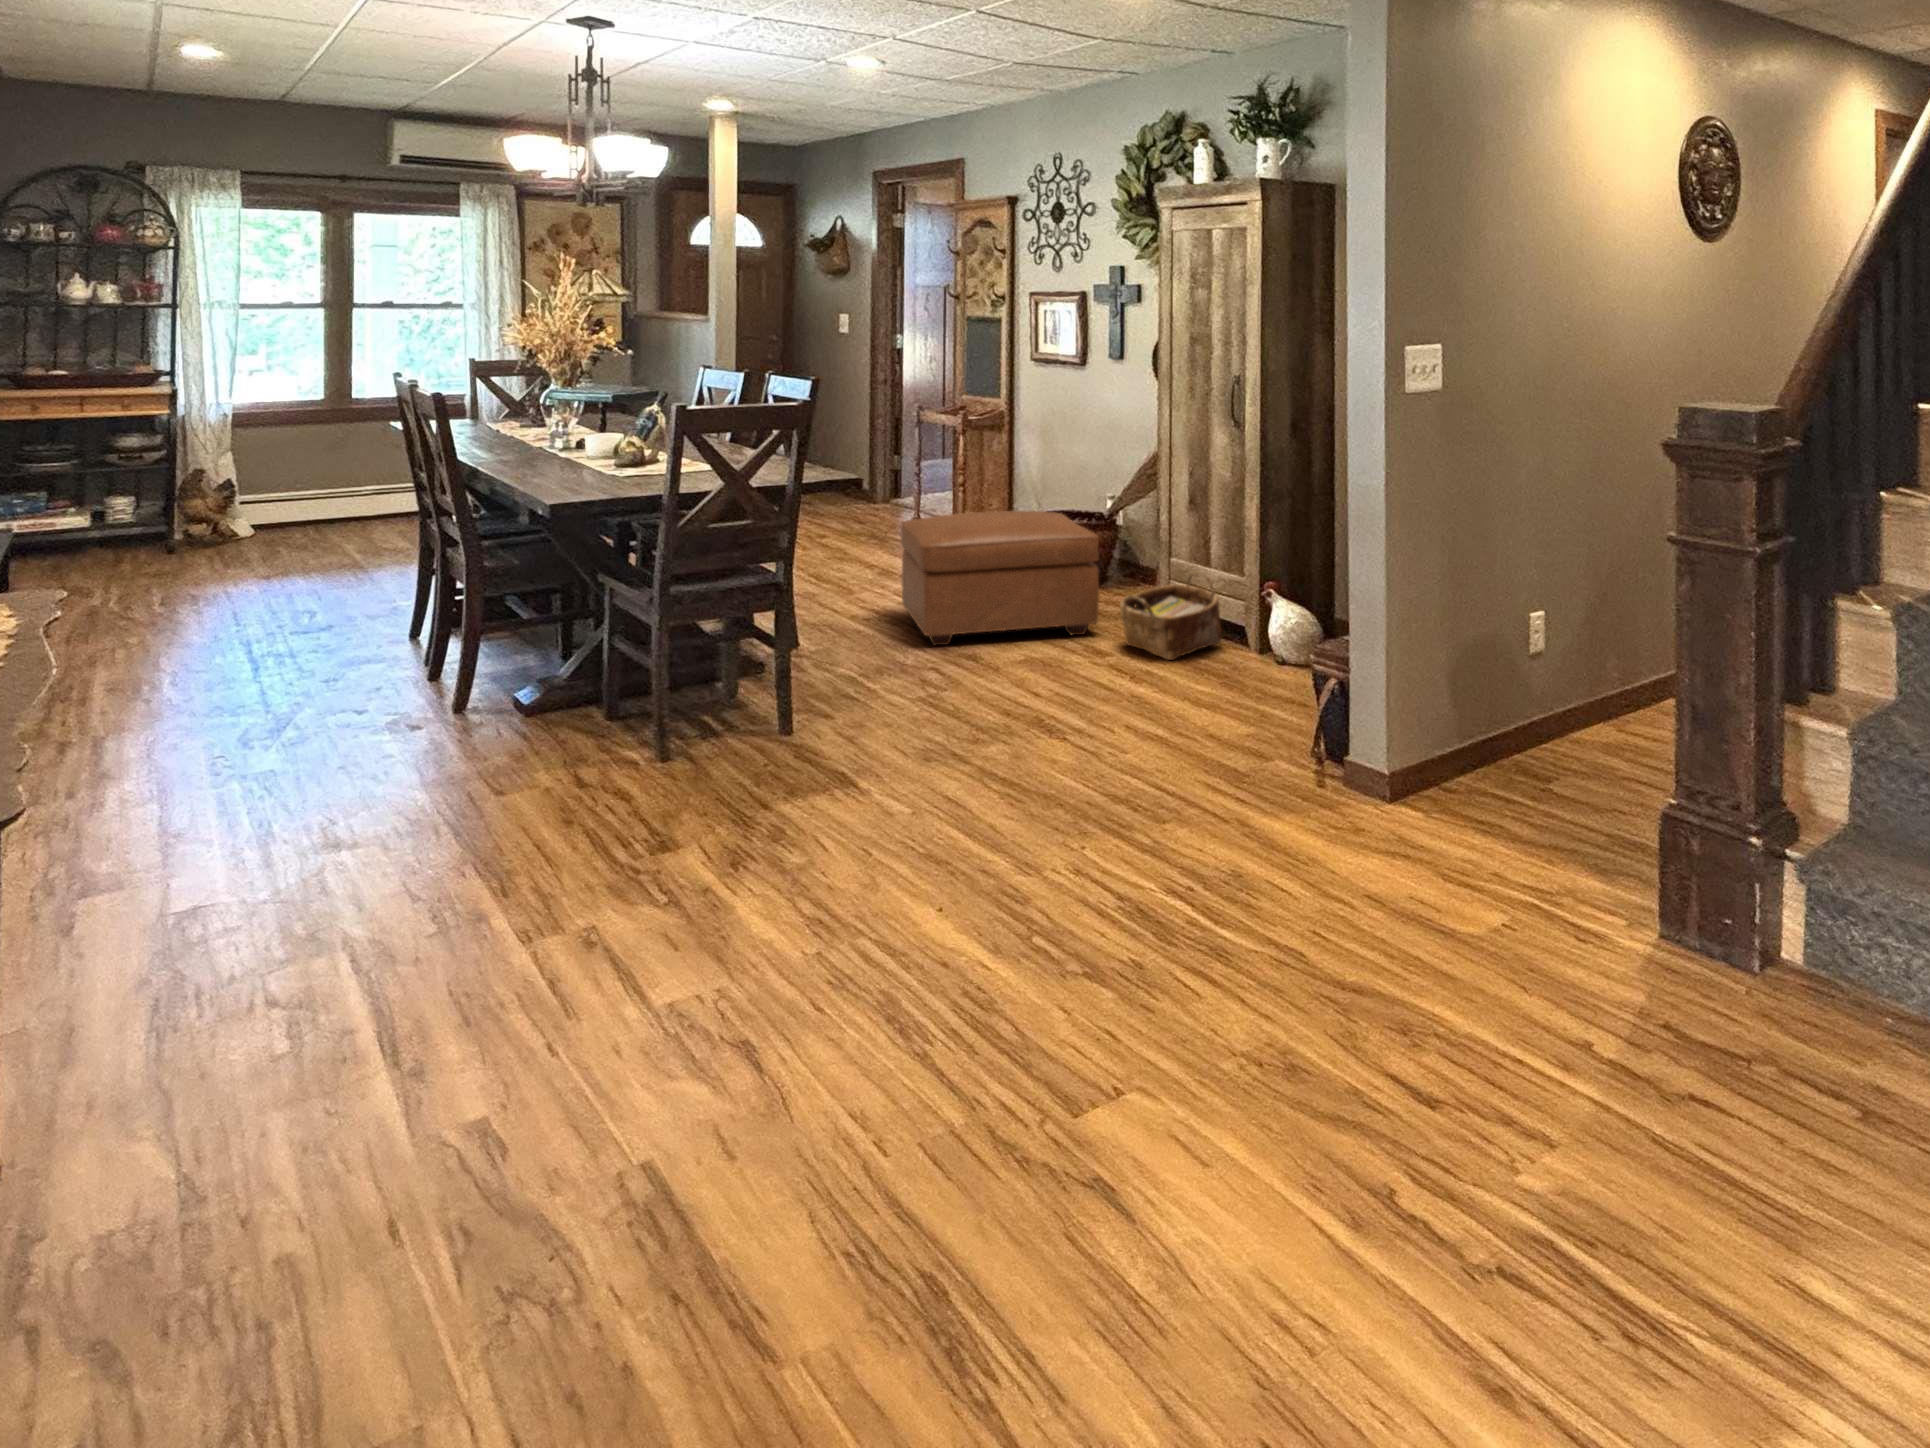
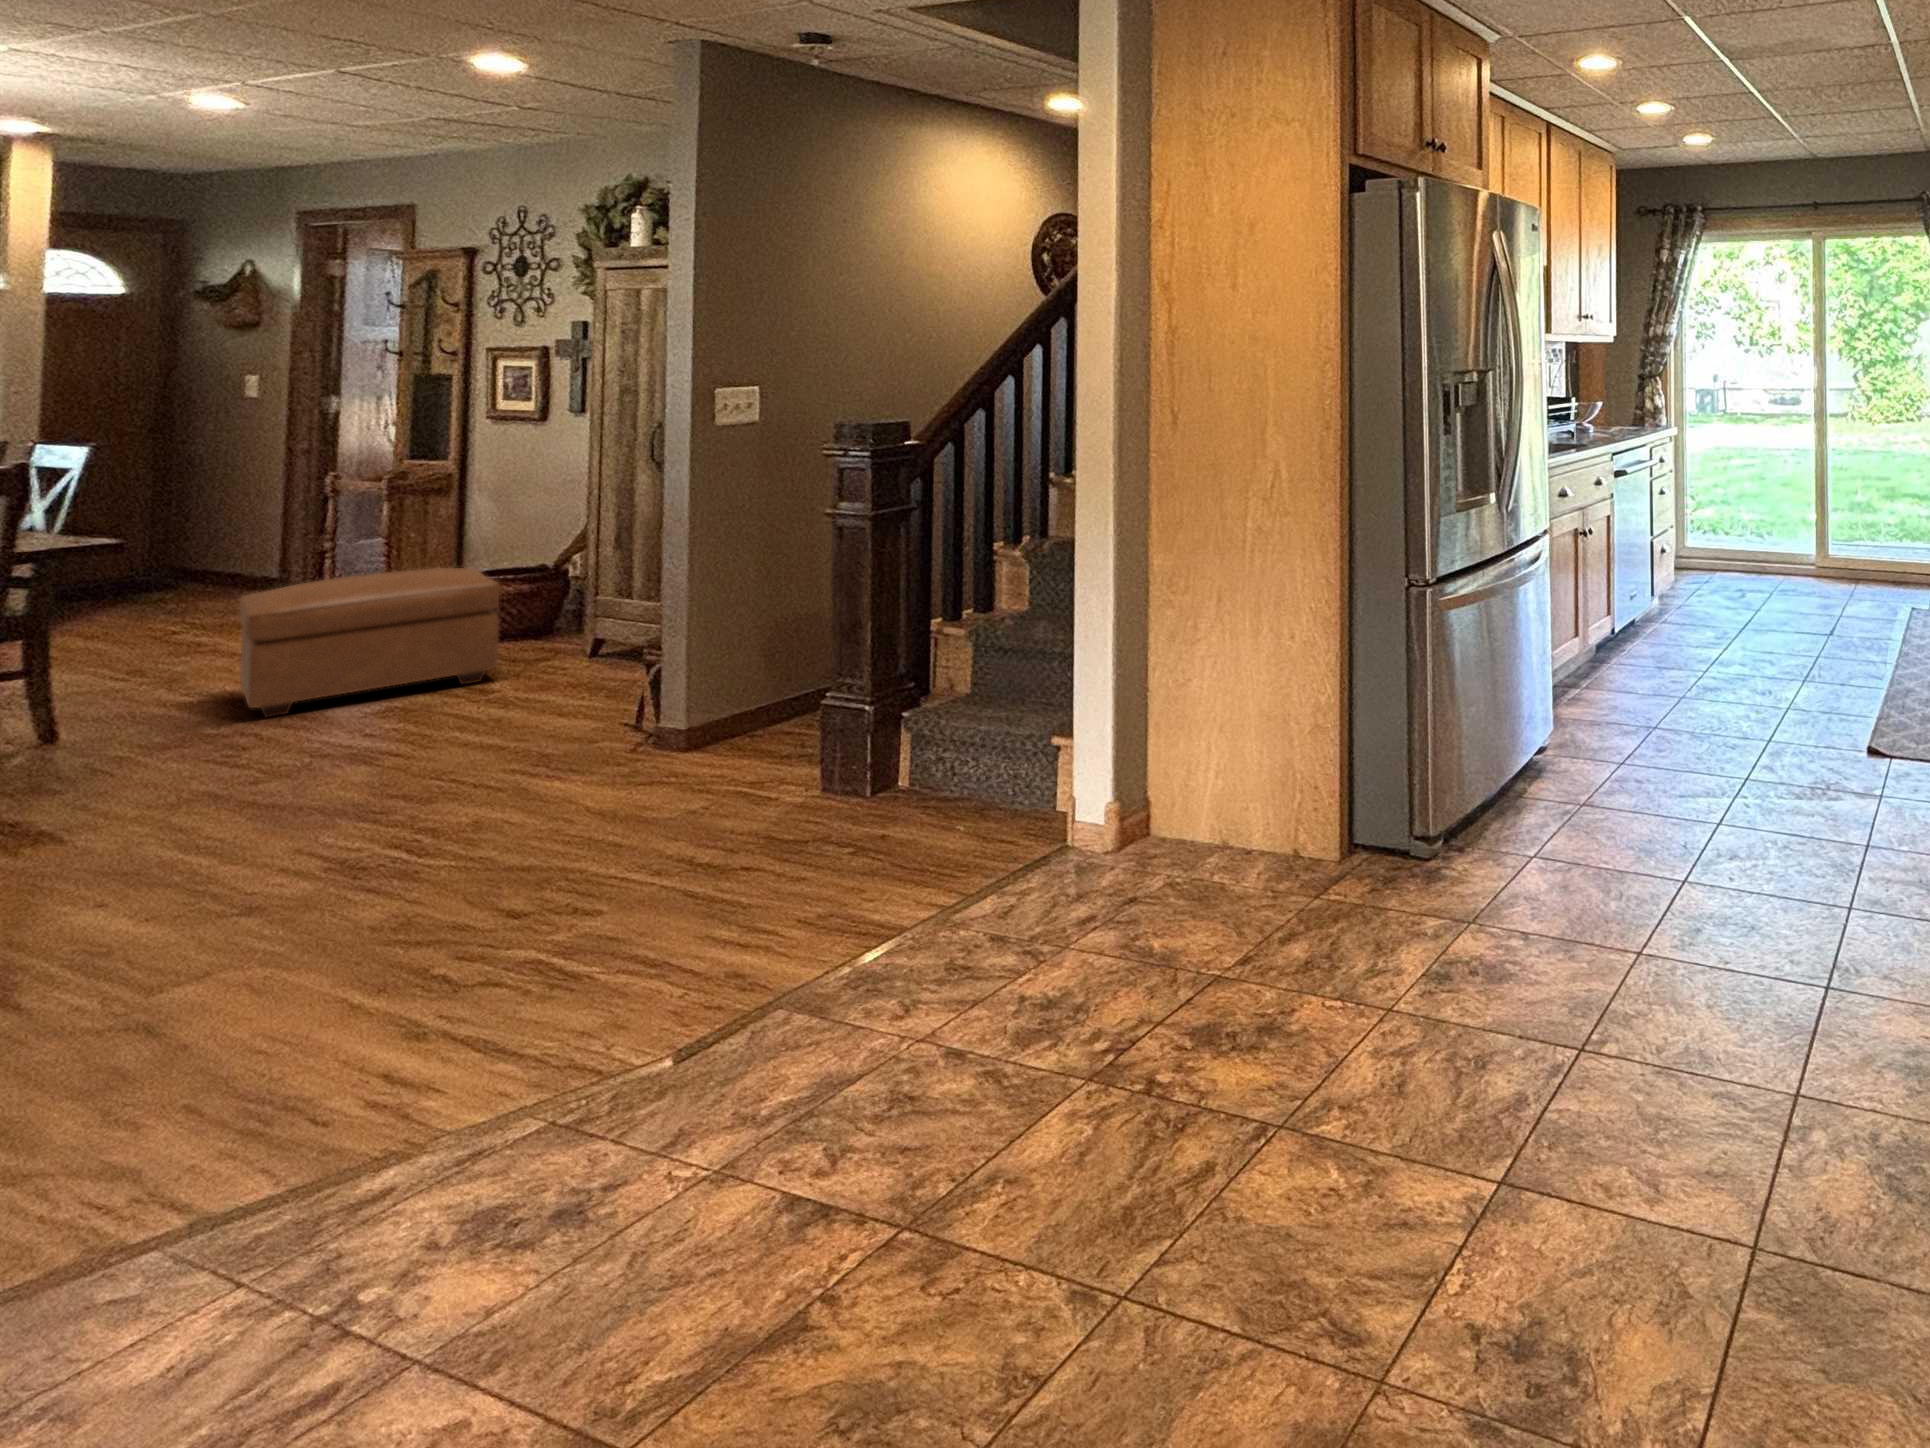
woven basket: present [1120,571,1222,660] -> none [514,605,635,689]

